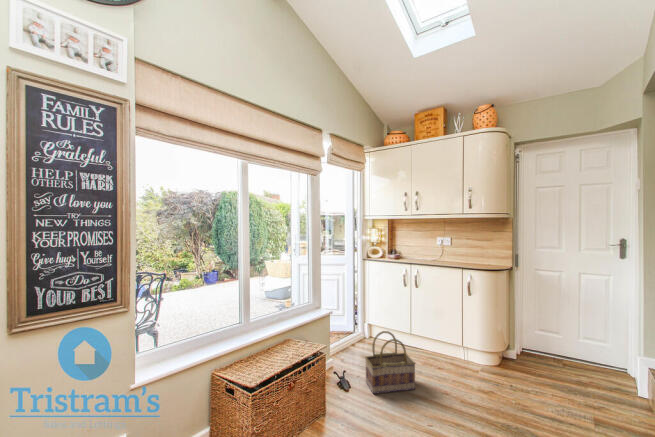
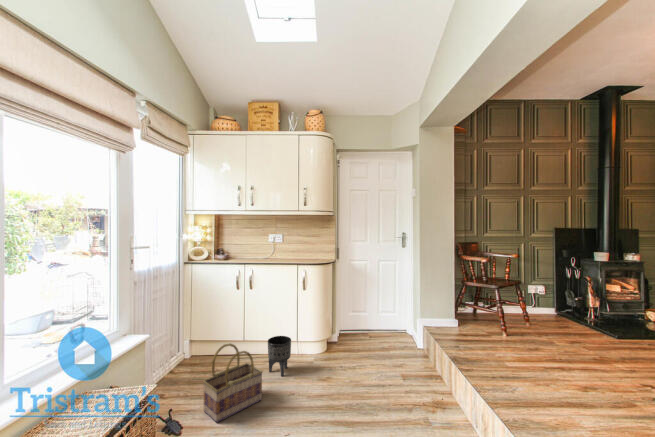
planter: none [428,336,452,376] -> present [268,336,291,376]

